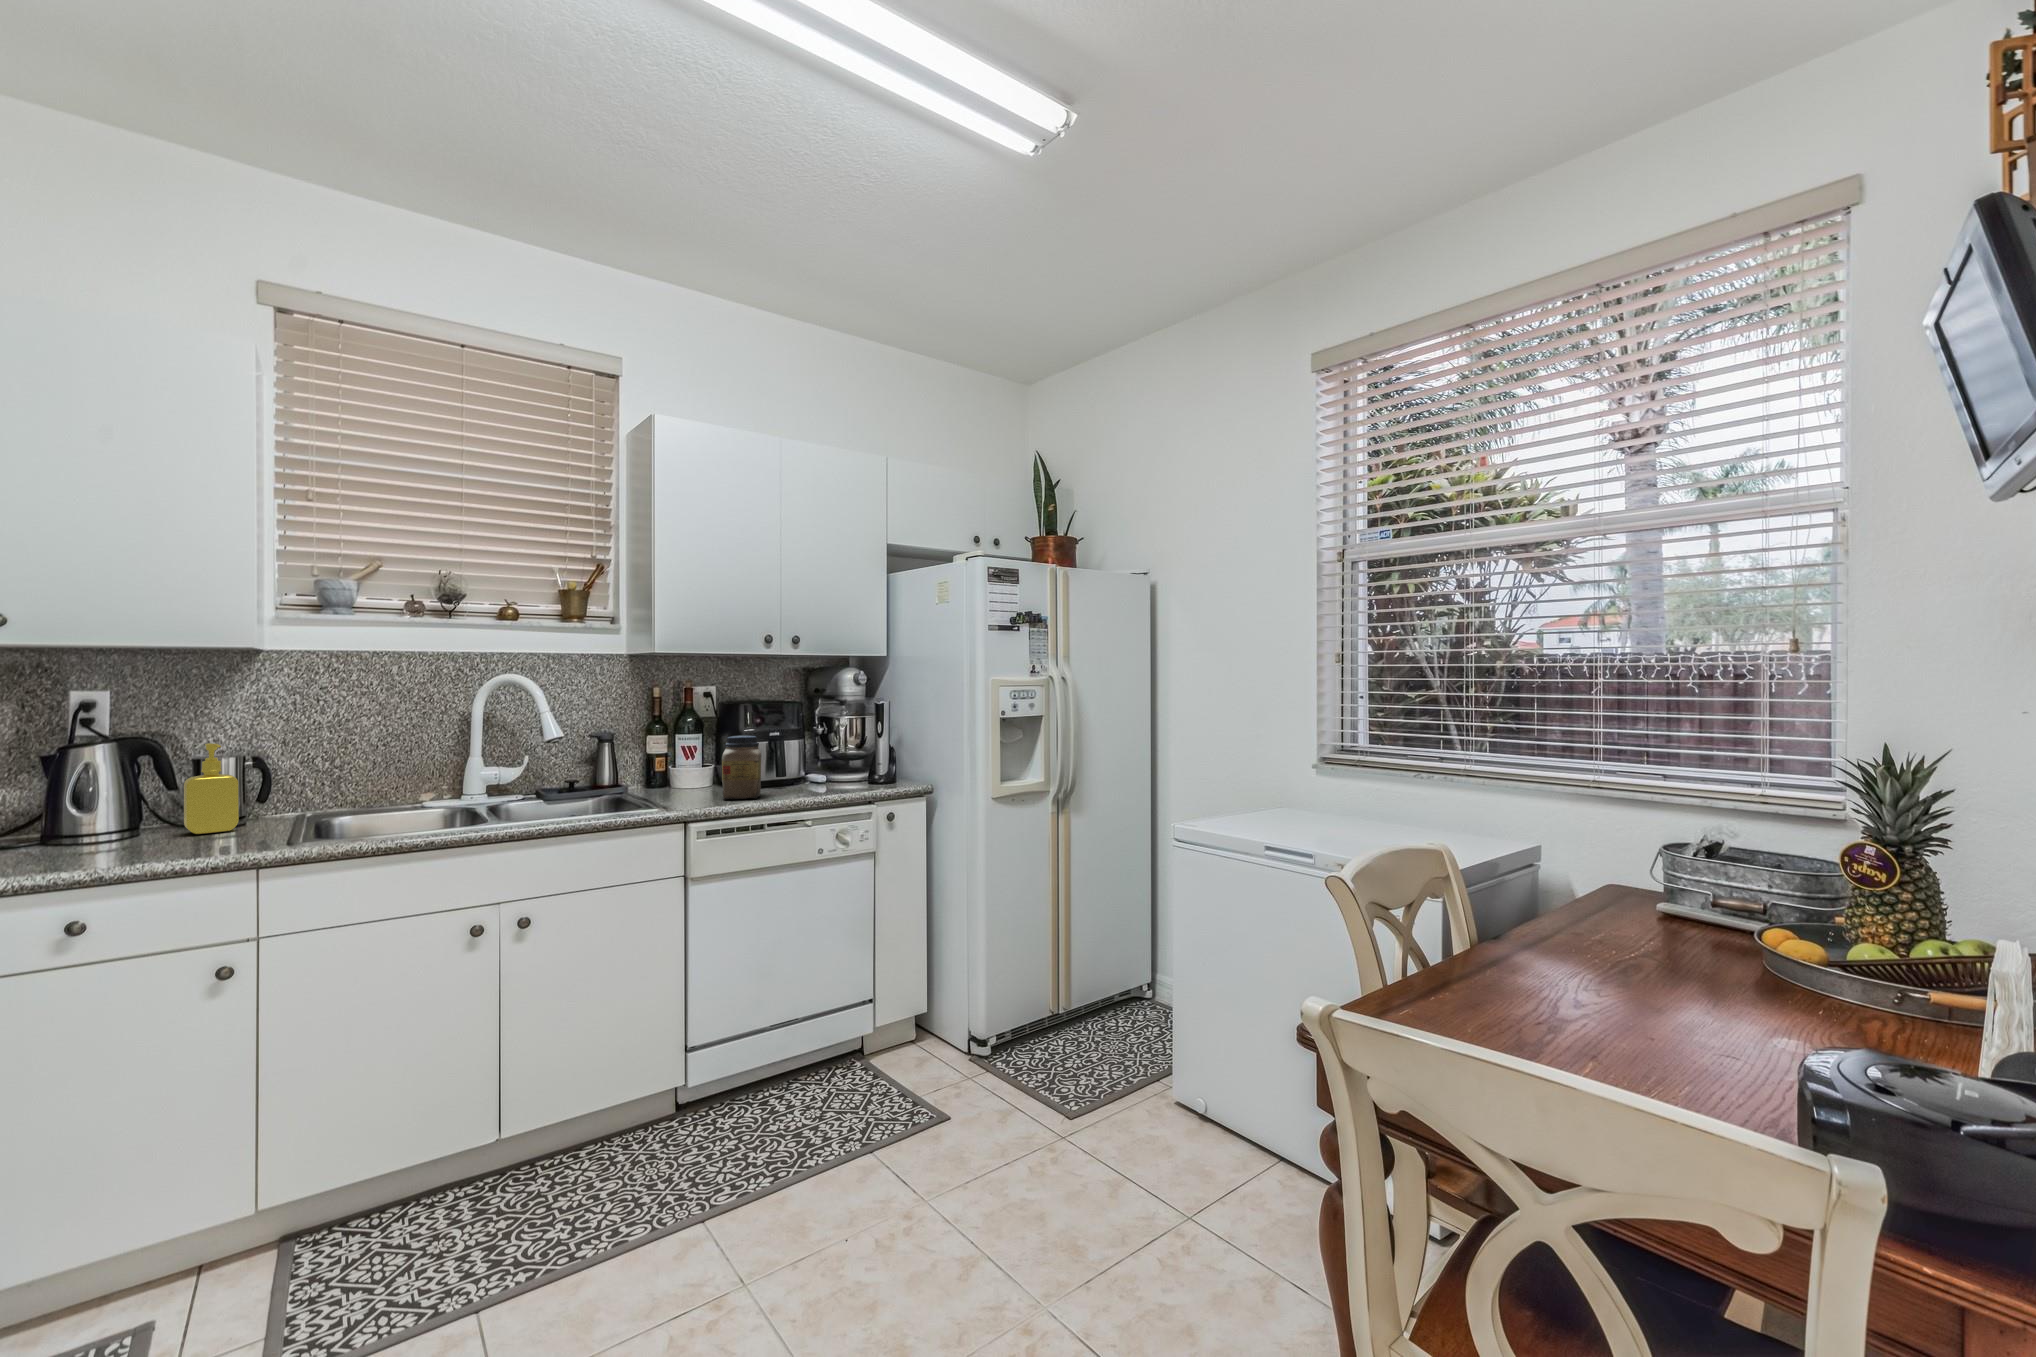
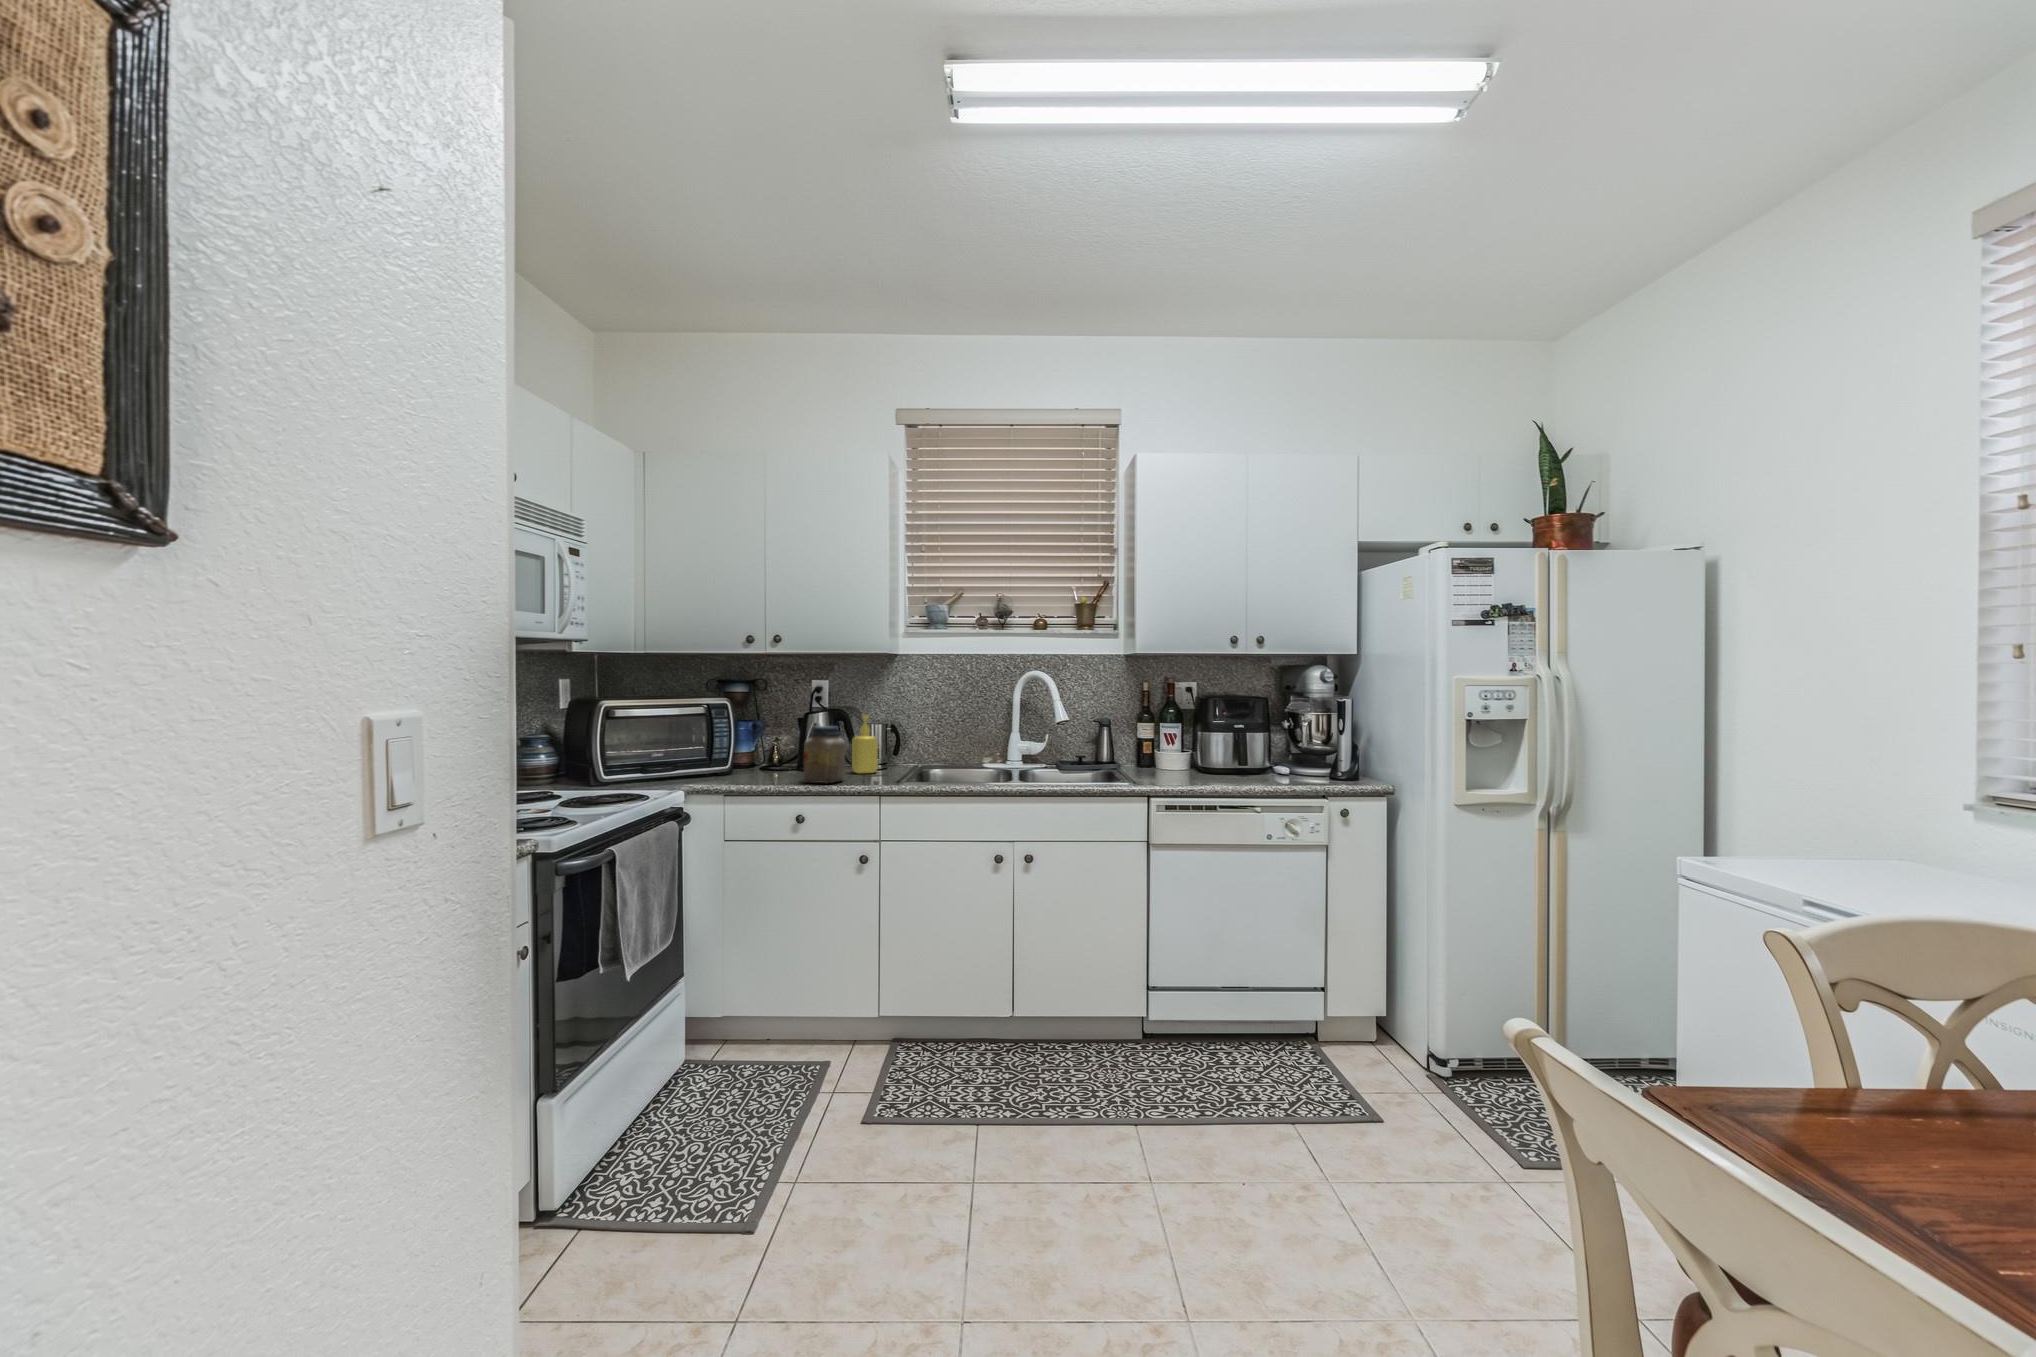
jar: present [722,736,761,800] -> present [804,726,845,783]

